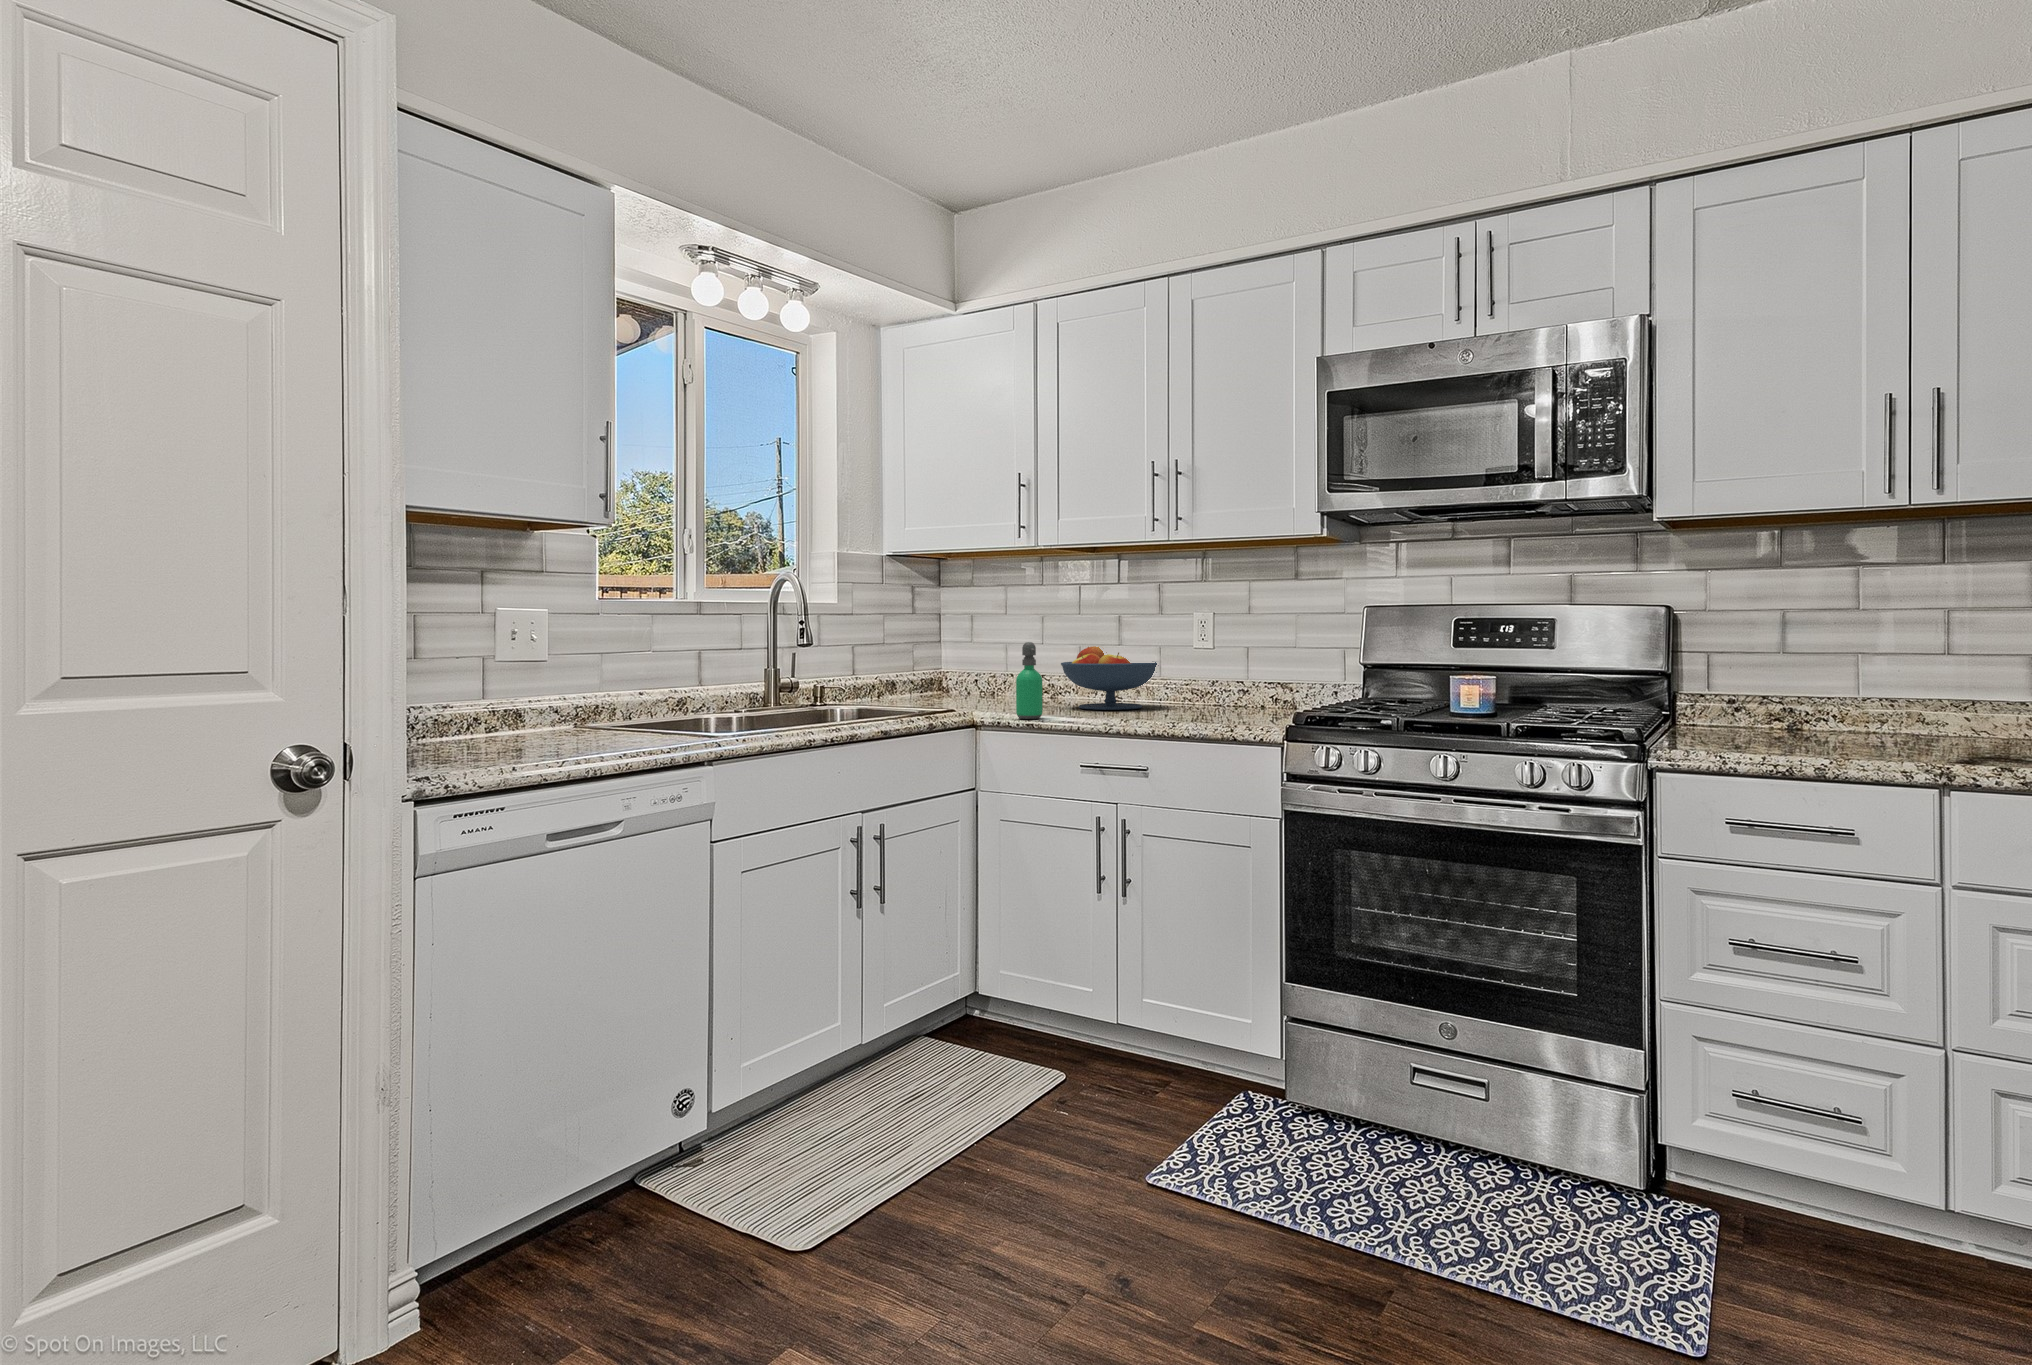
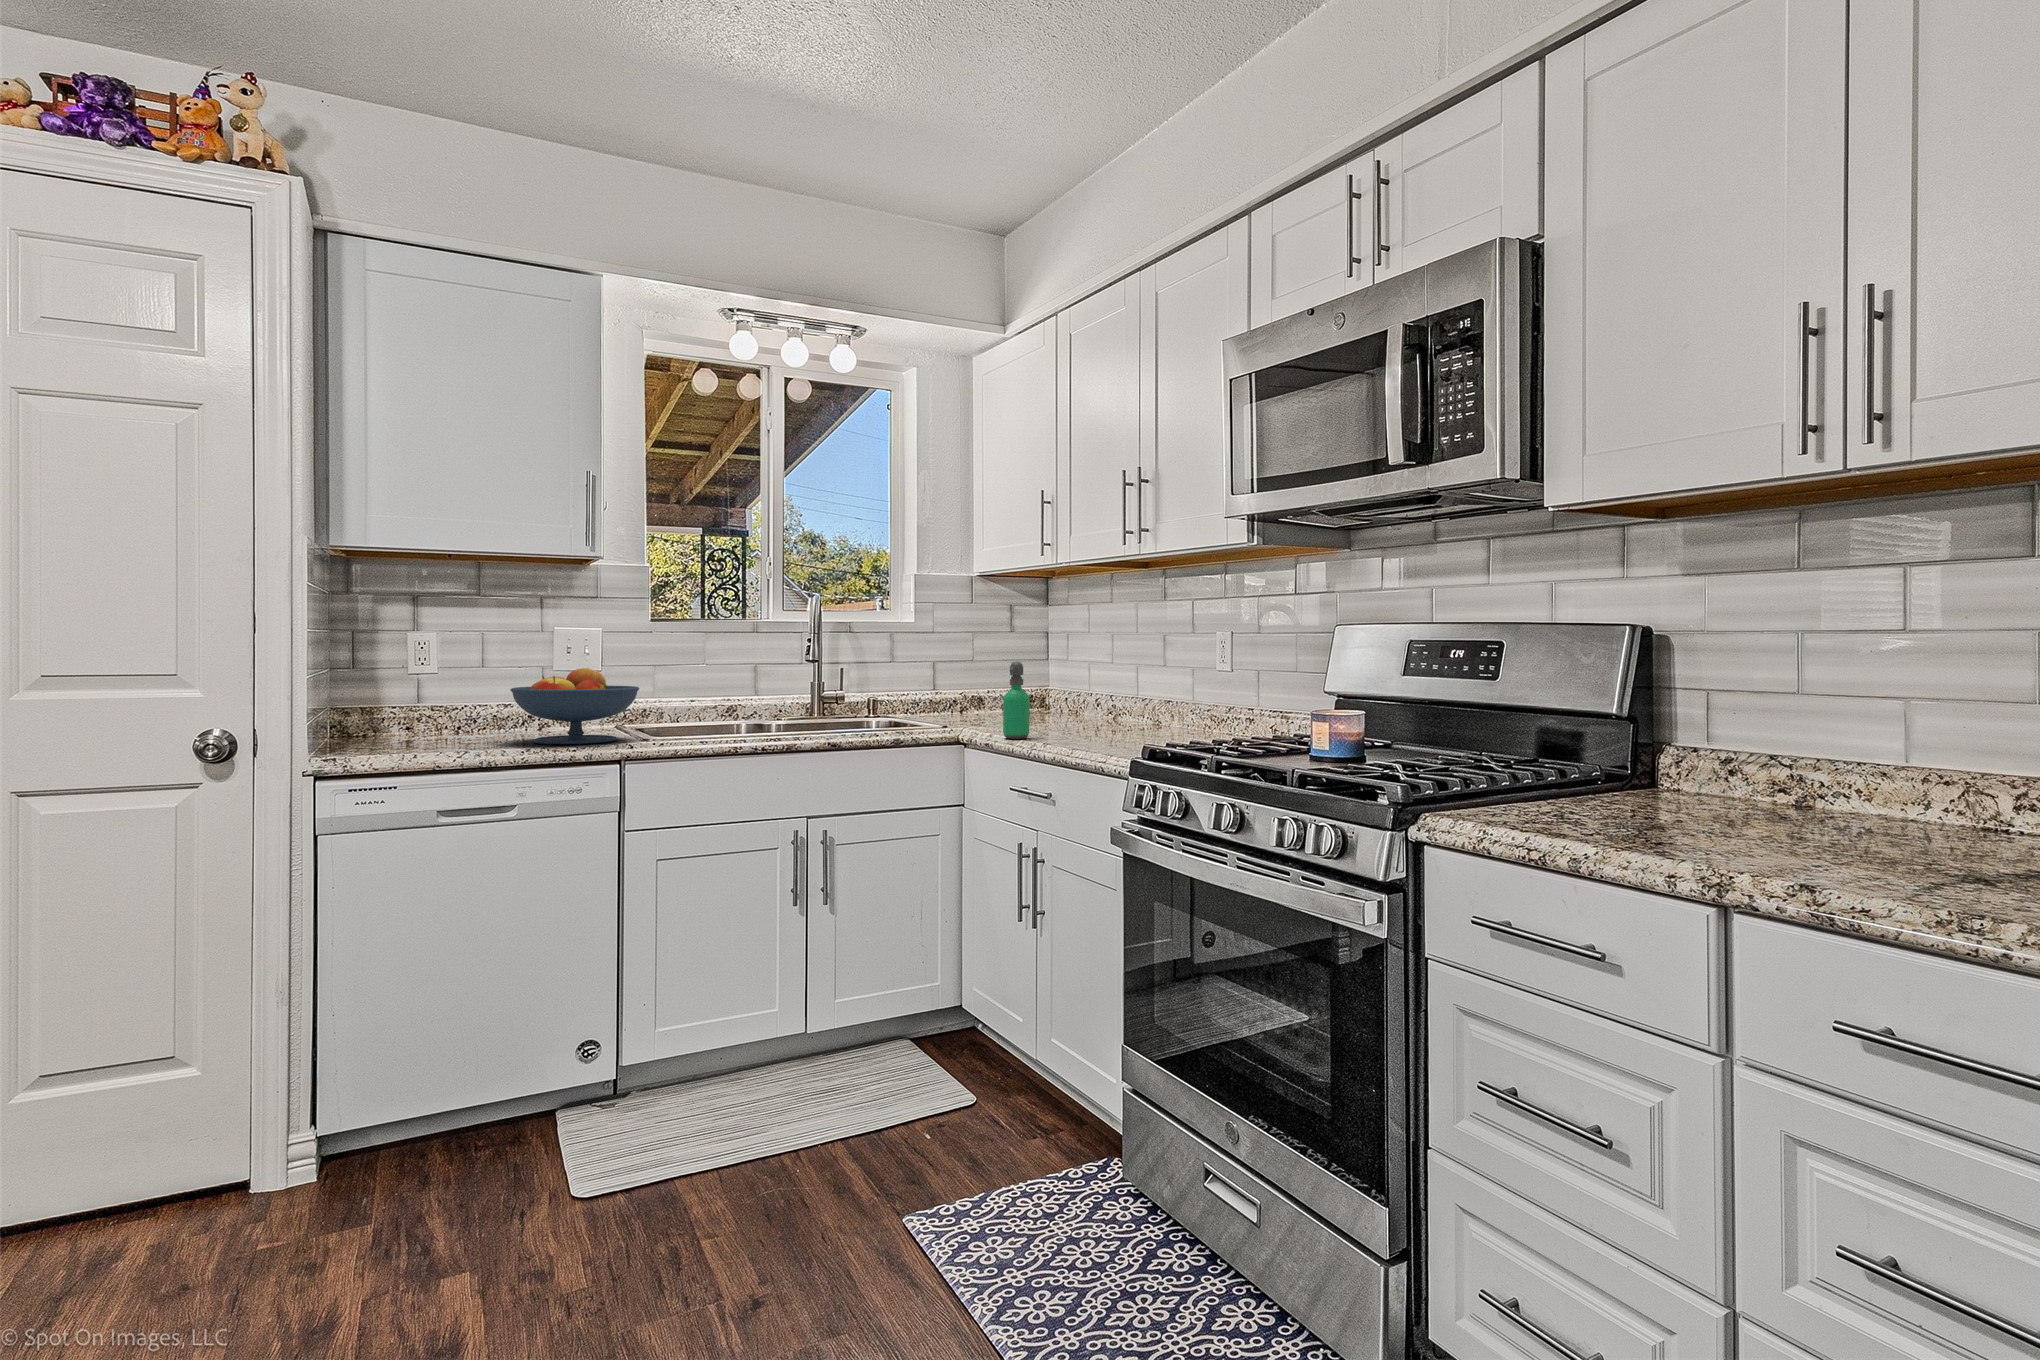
fruit bowl: present [1061,646,1159,710] -> present [510,668,639,744]

